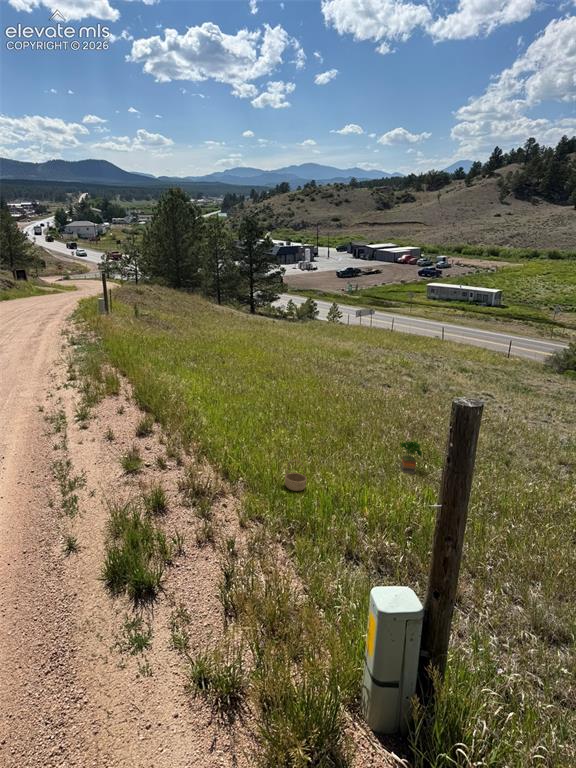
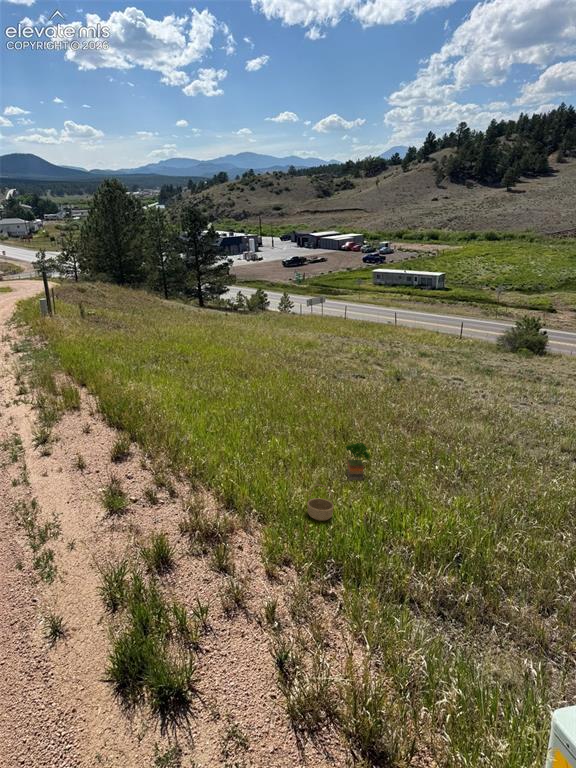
potted tree: present [401,441,422,474] -> present [346,443,370,480]

